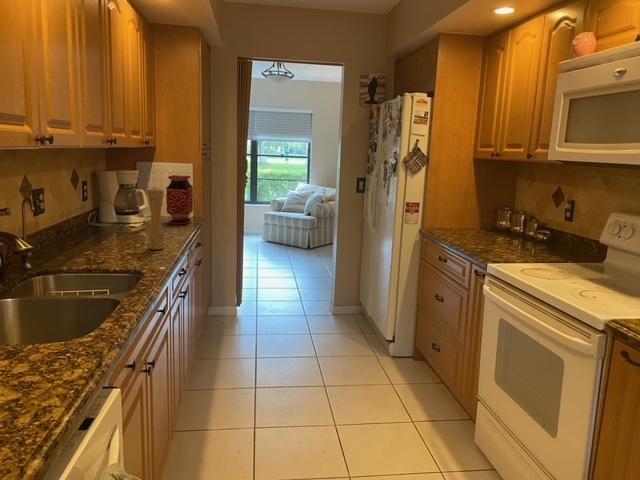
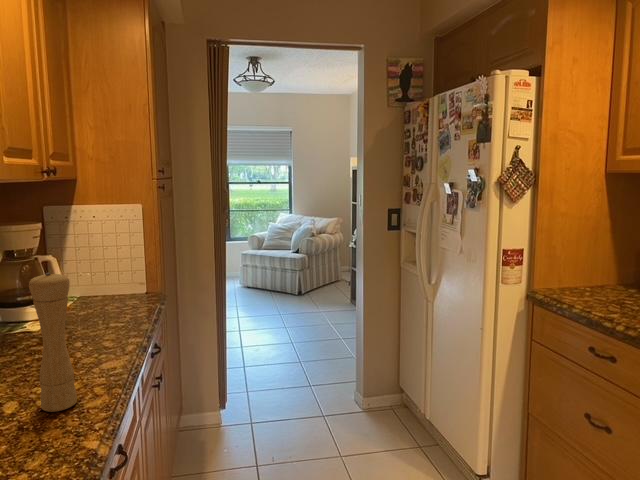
vase: present [166,175,193,224] -> none [92,227,144,313]

